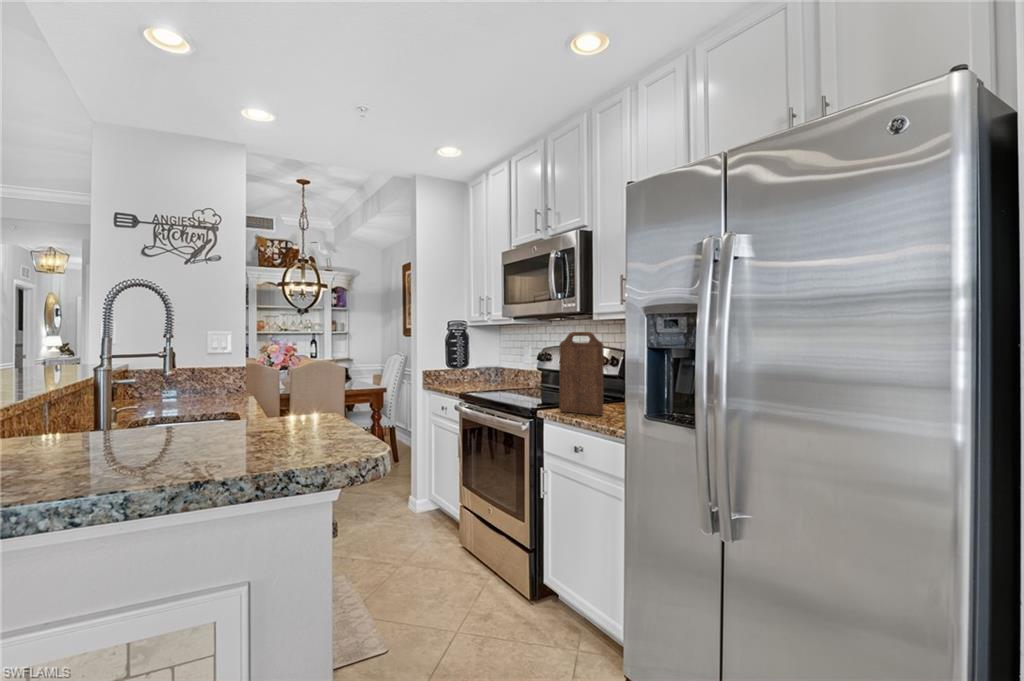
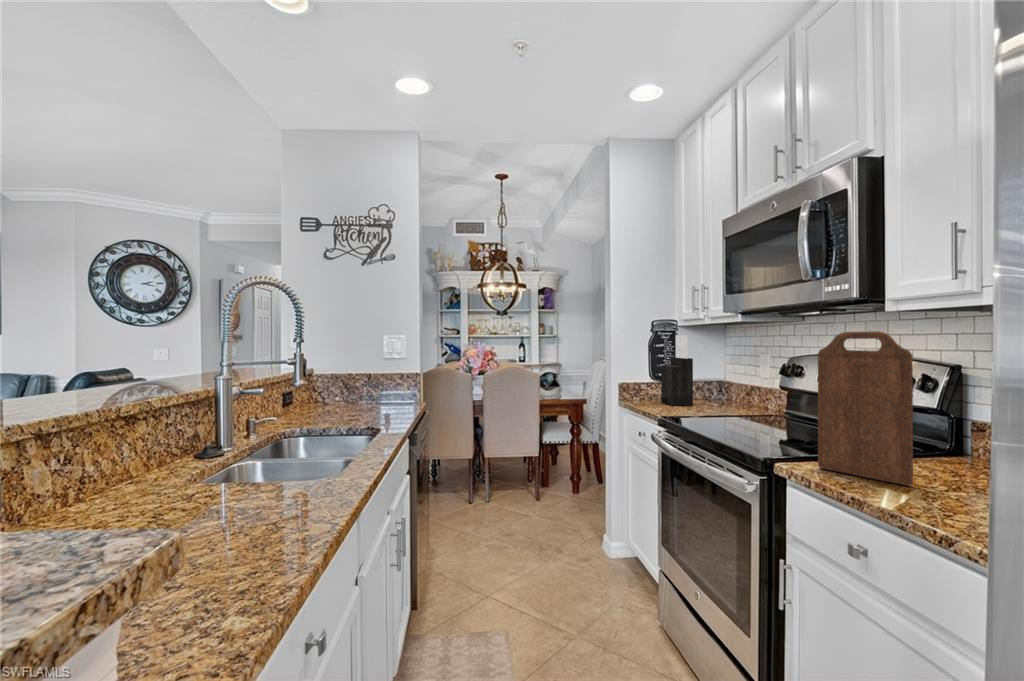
knife block: none [456,333,480,386] -> present [661,335,693,405]

